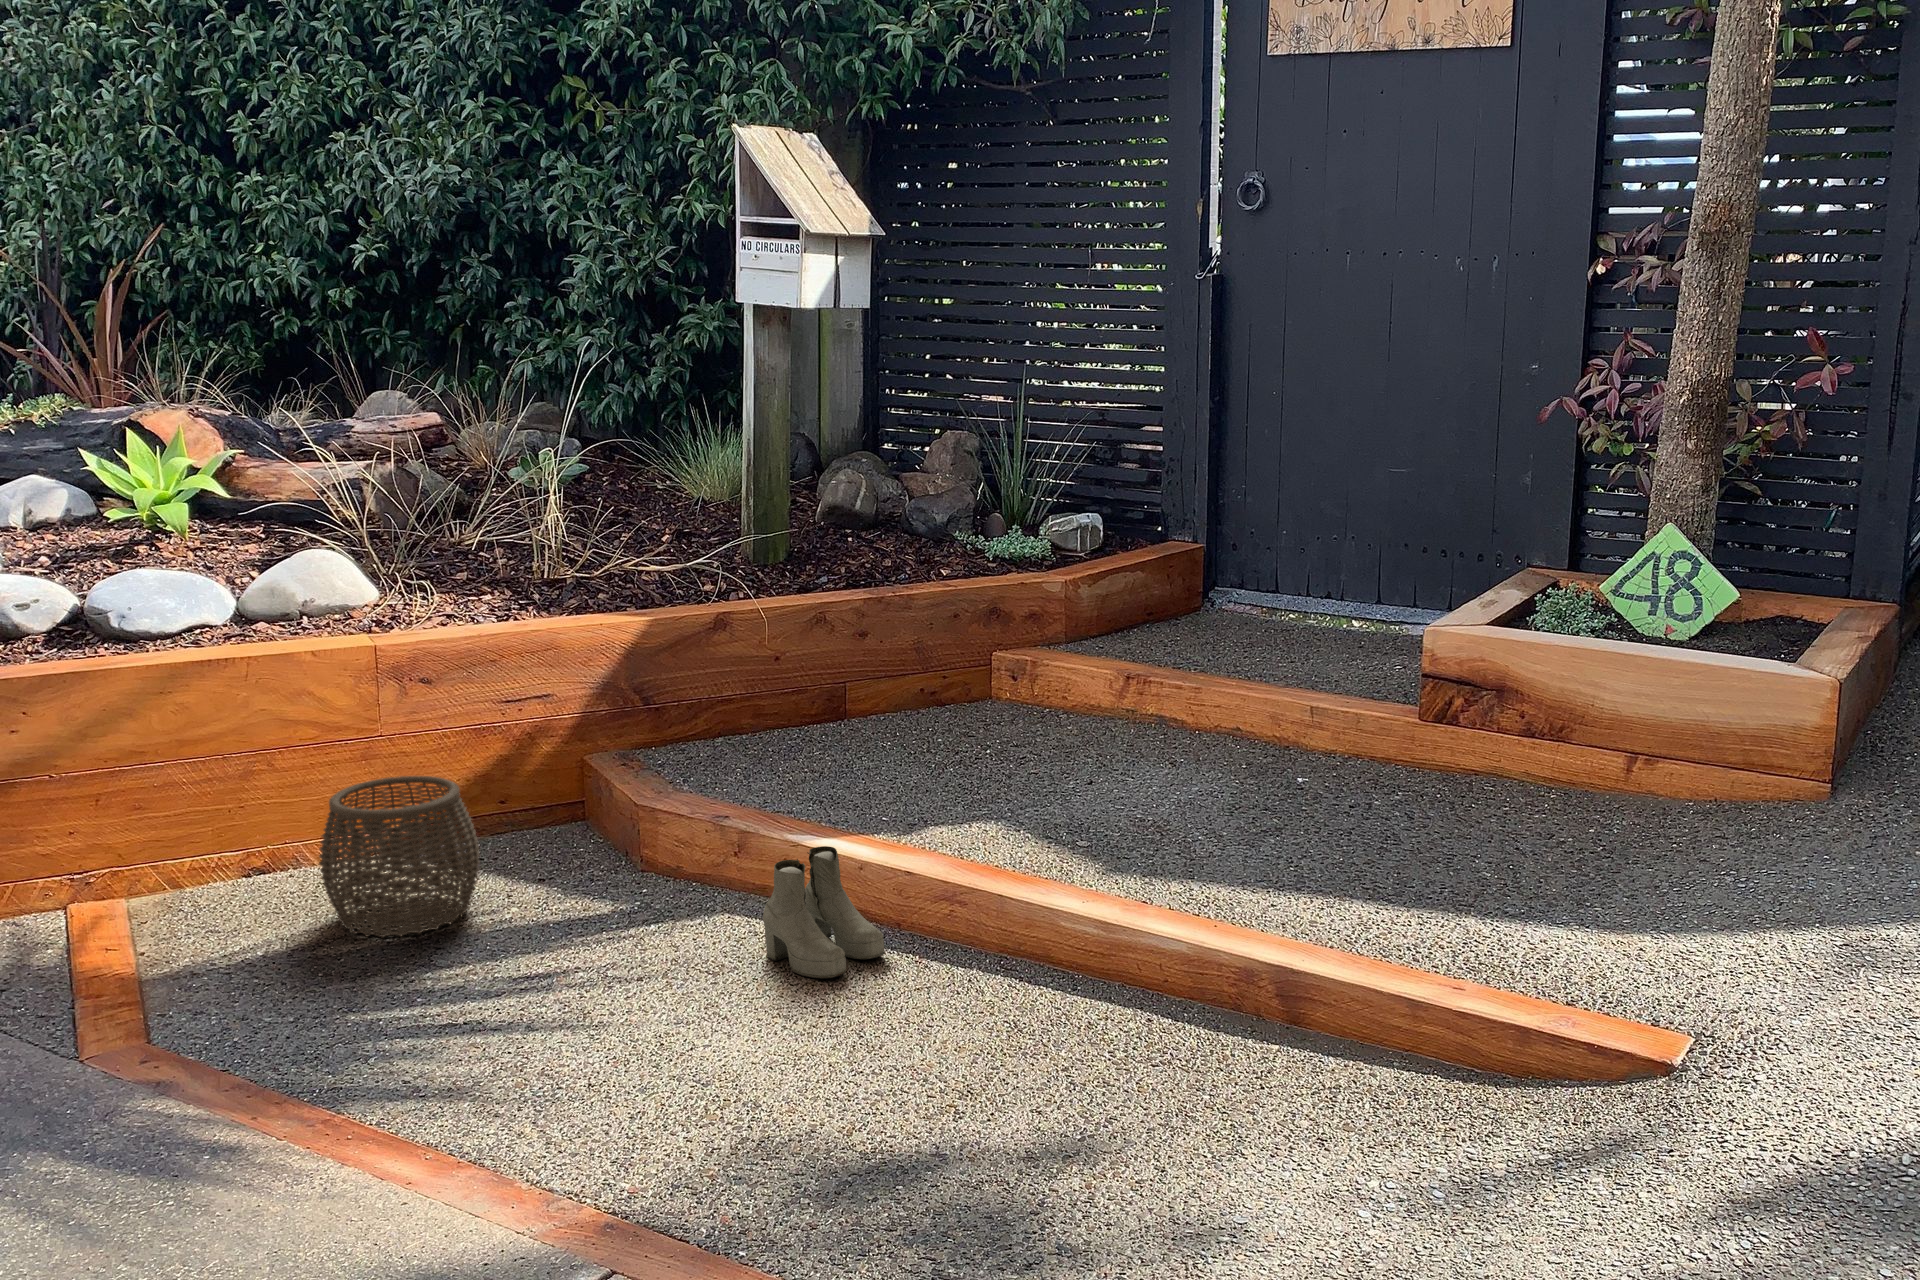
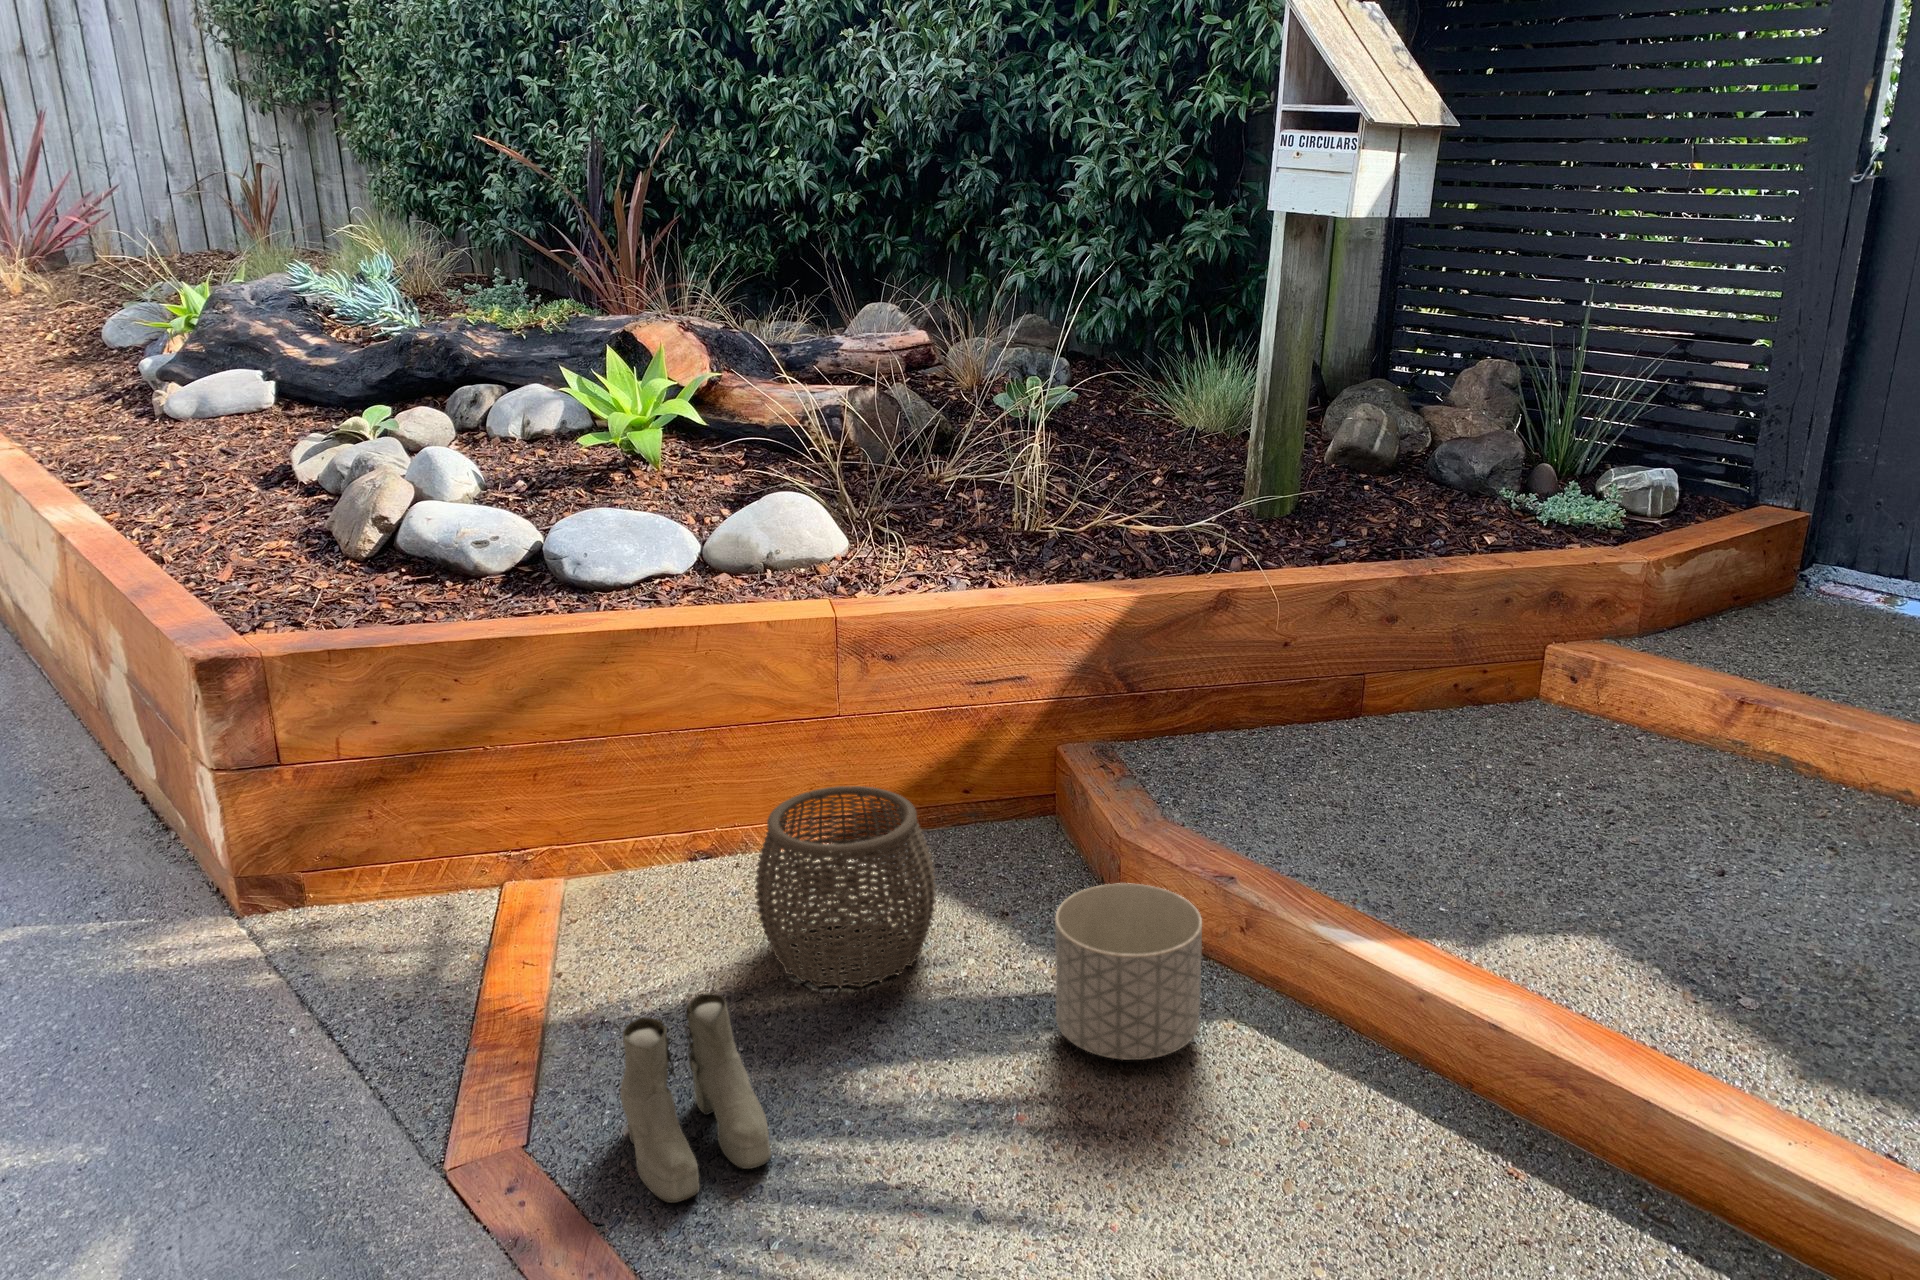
planter: none [579,818,700,947] -> present [1055,883,1202,1060]
boots: present [763,846,885,979] -> present [620,993,771,1203]

